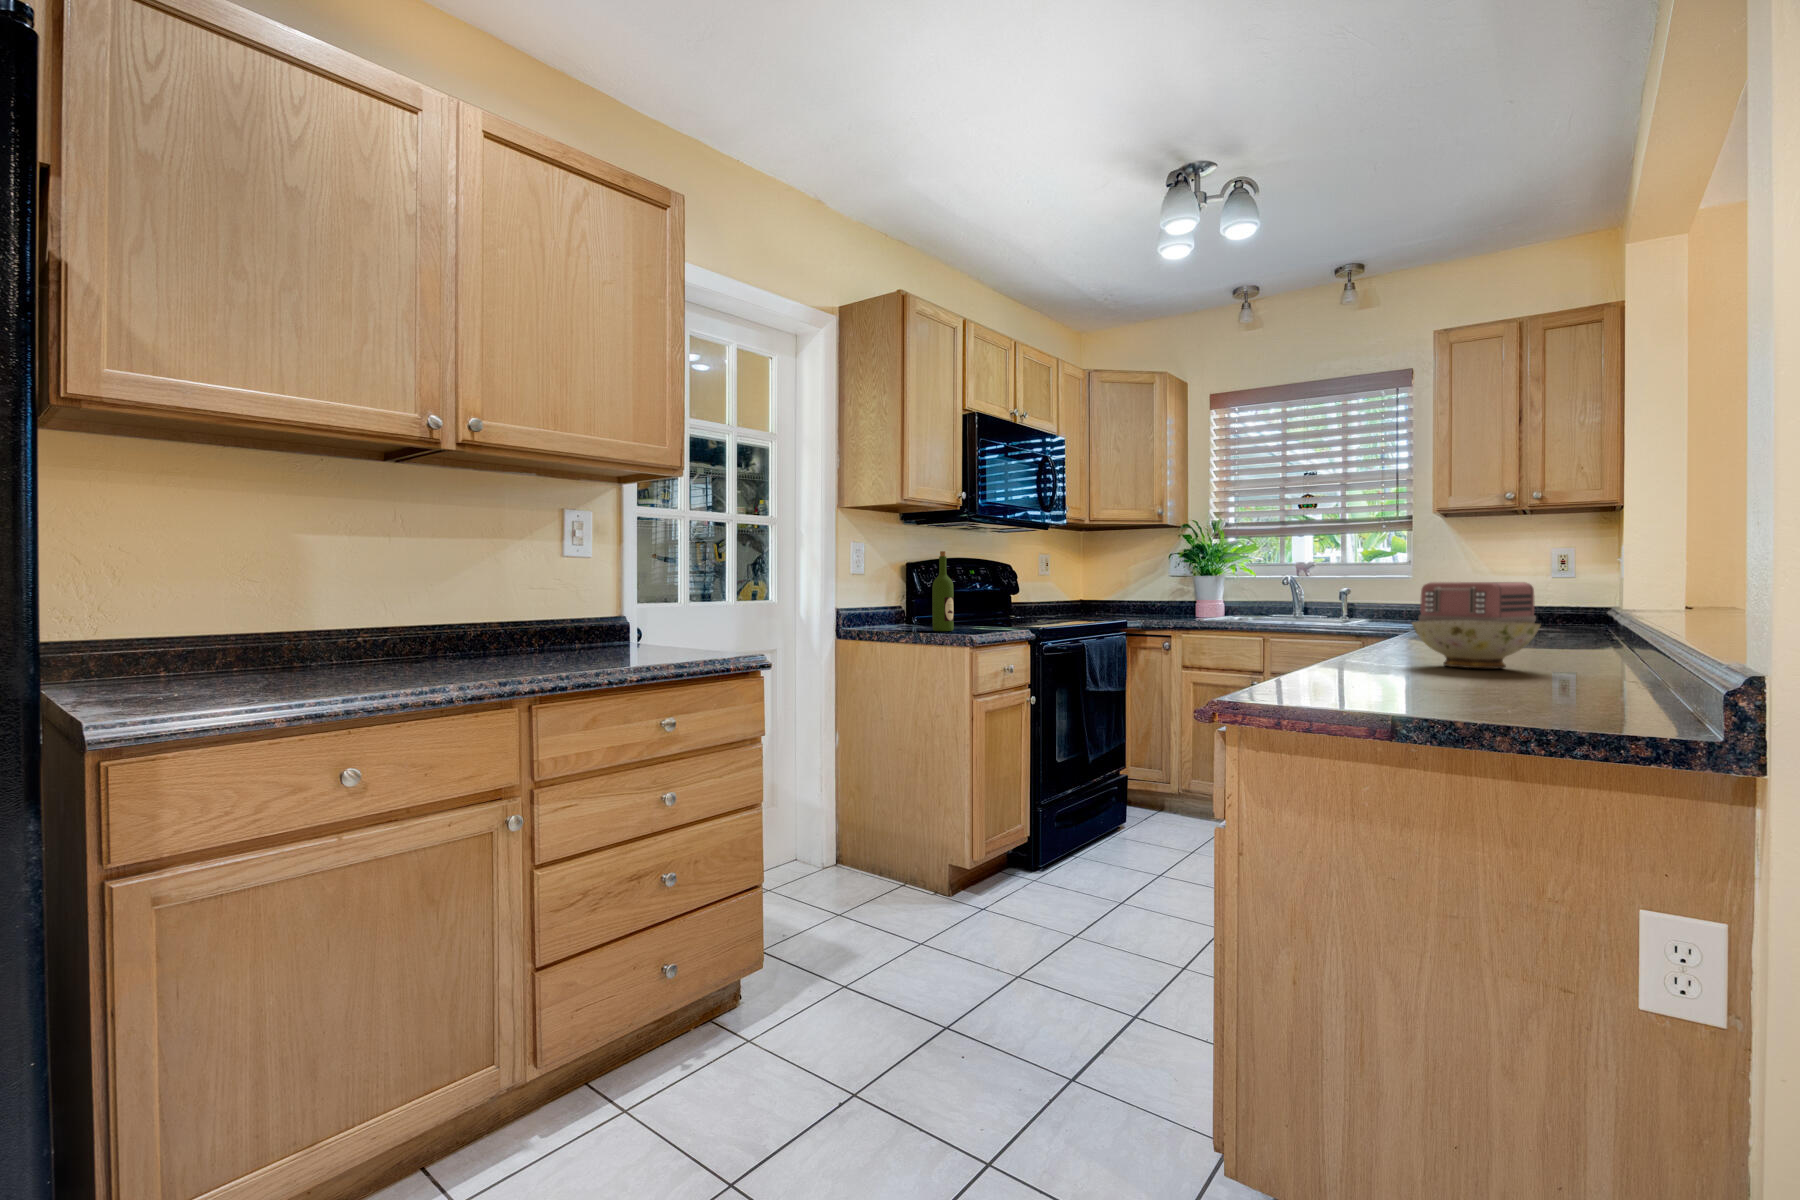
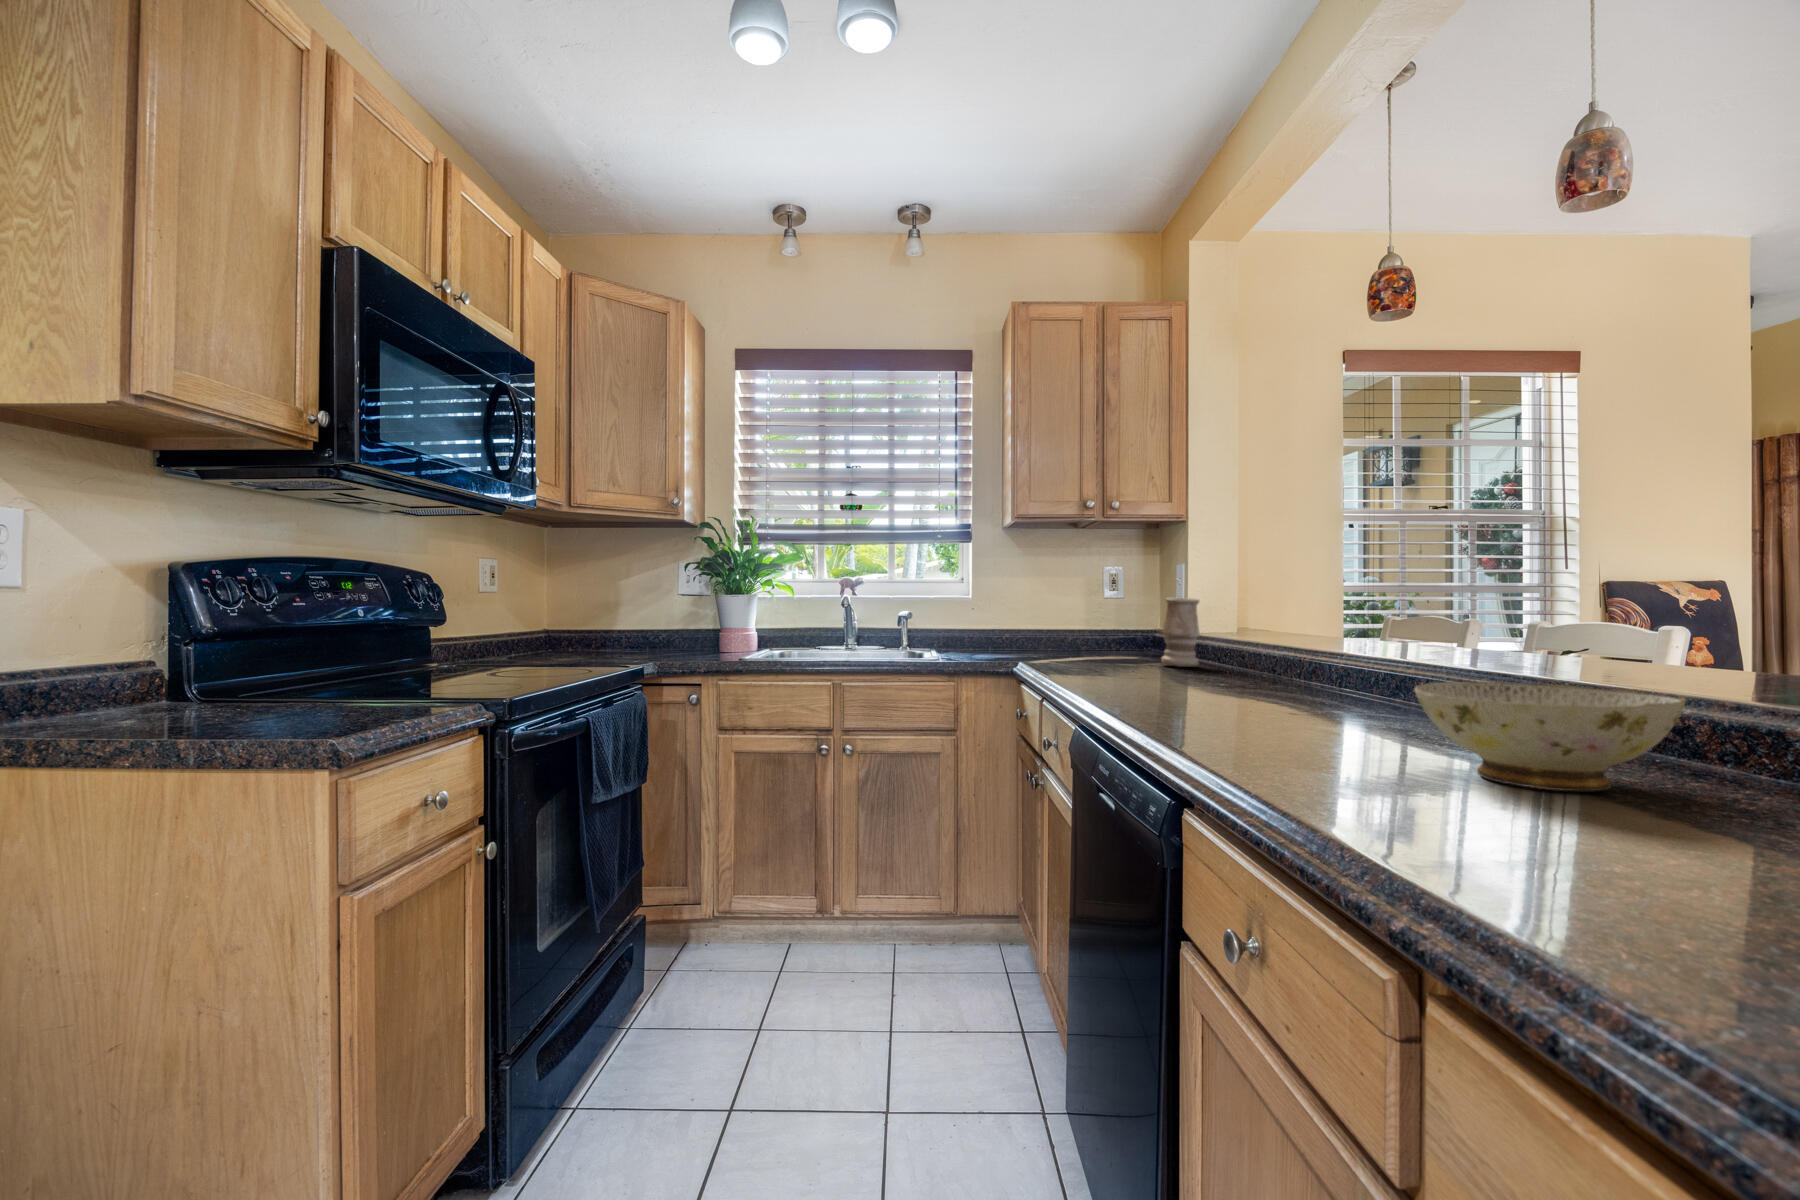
wine bottle: present [932,551,954,631] -> none [201,528,273,736]
vase: none [1545,575,1585,635] -> present [1161,598,1200,667]
toaster: present [1419,582,1536,623] -> none [983,604,1078,653]

